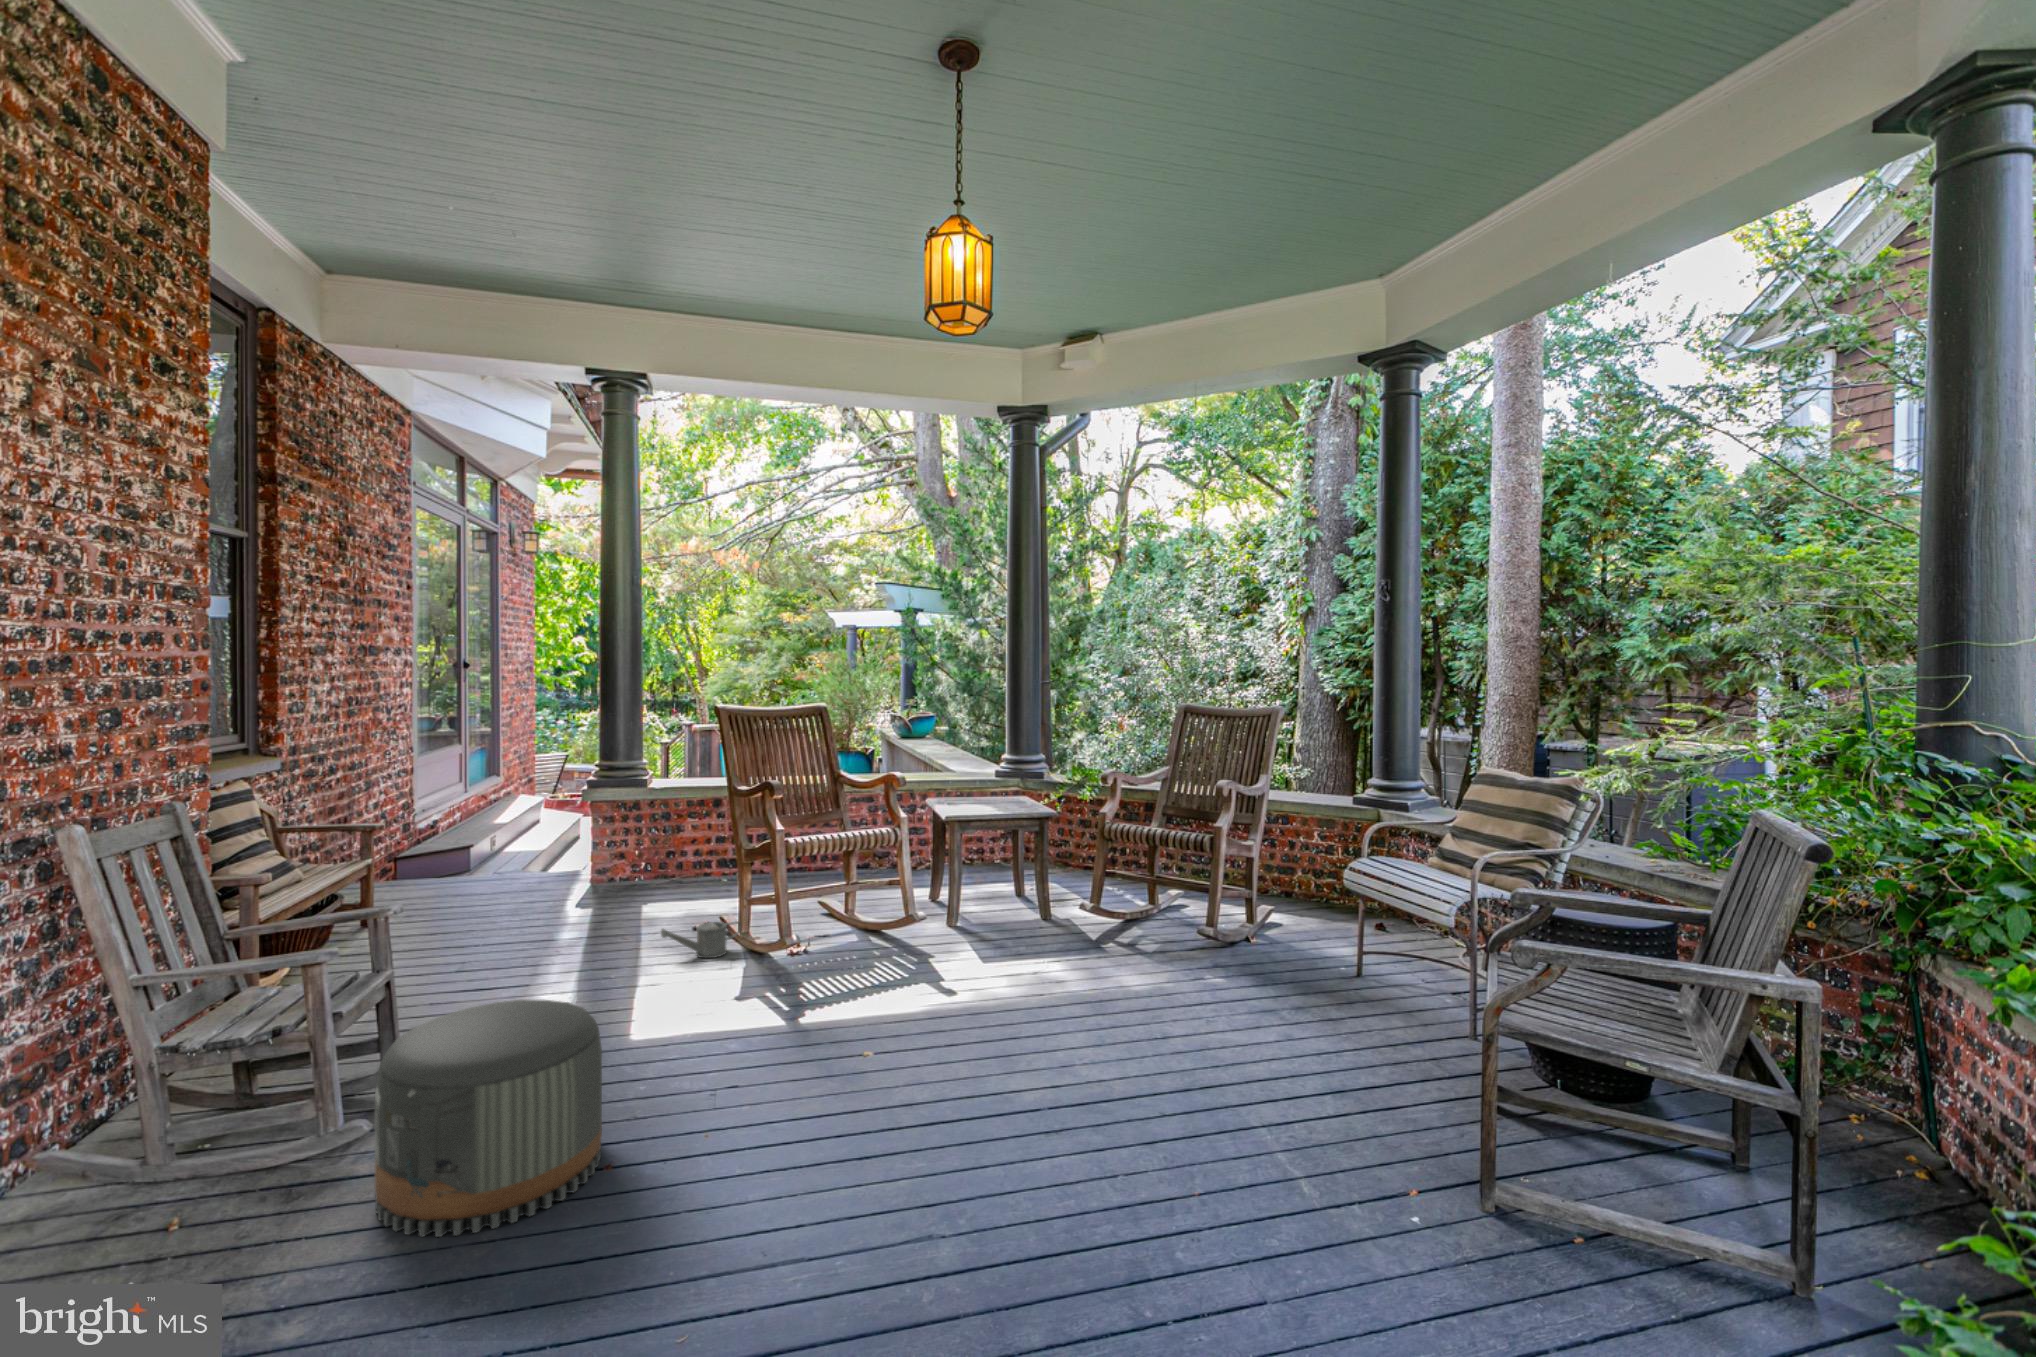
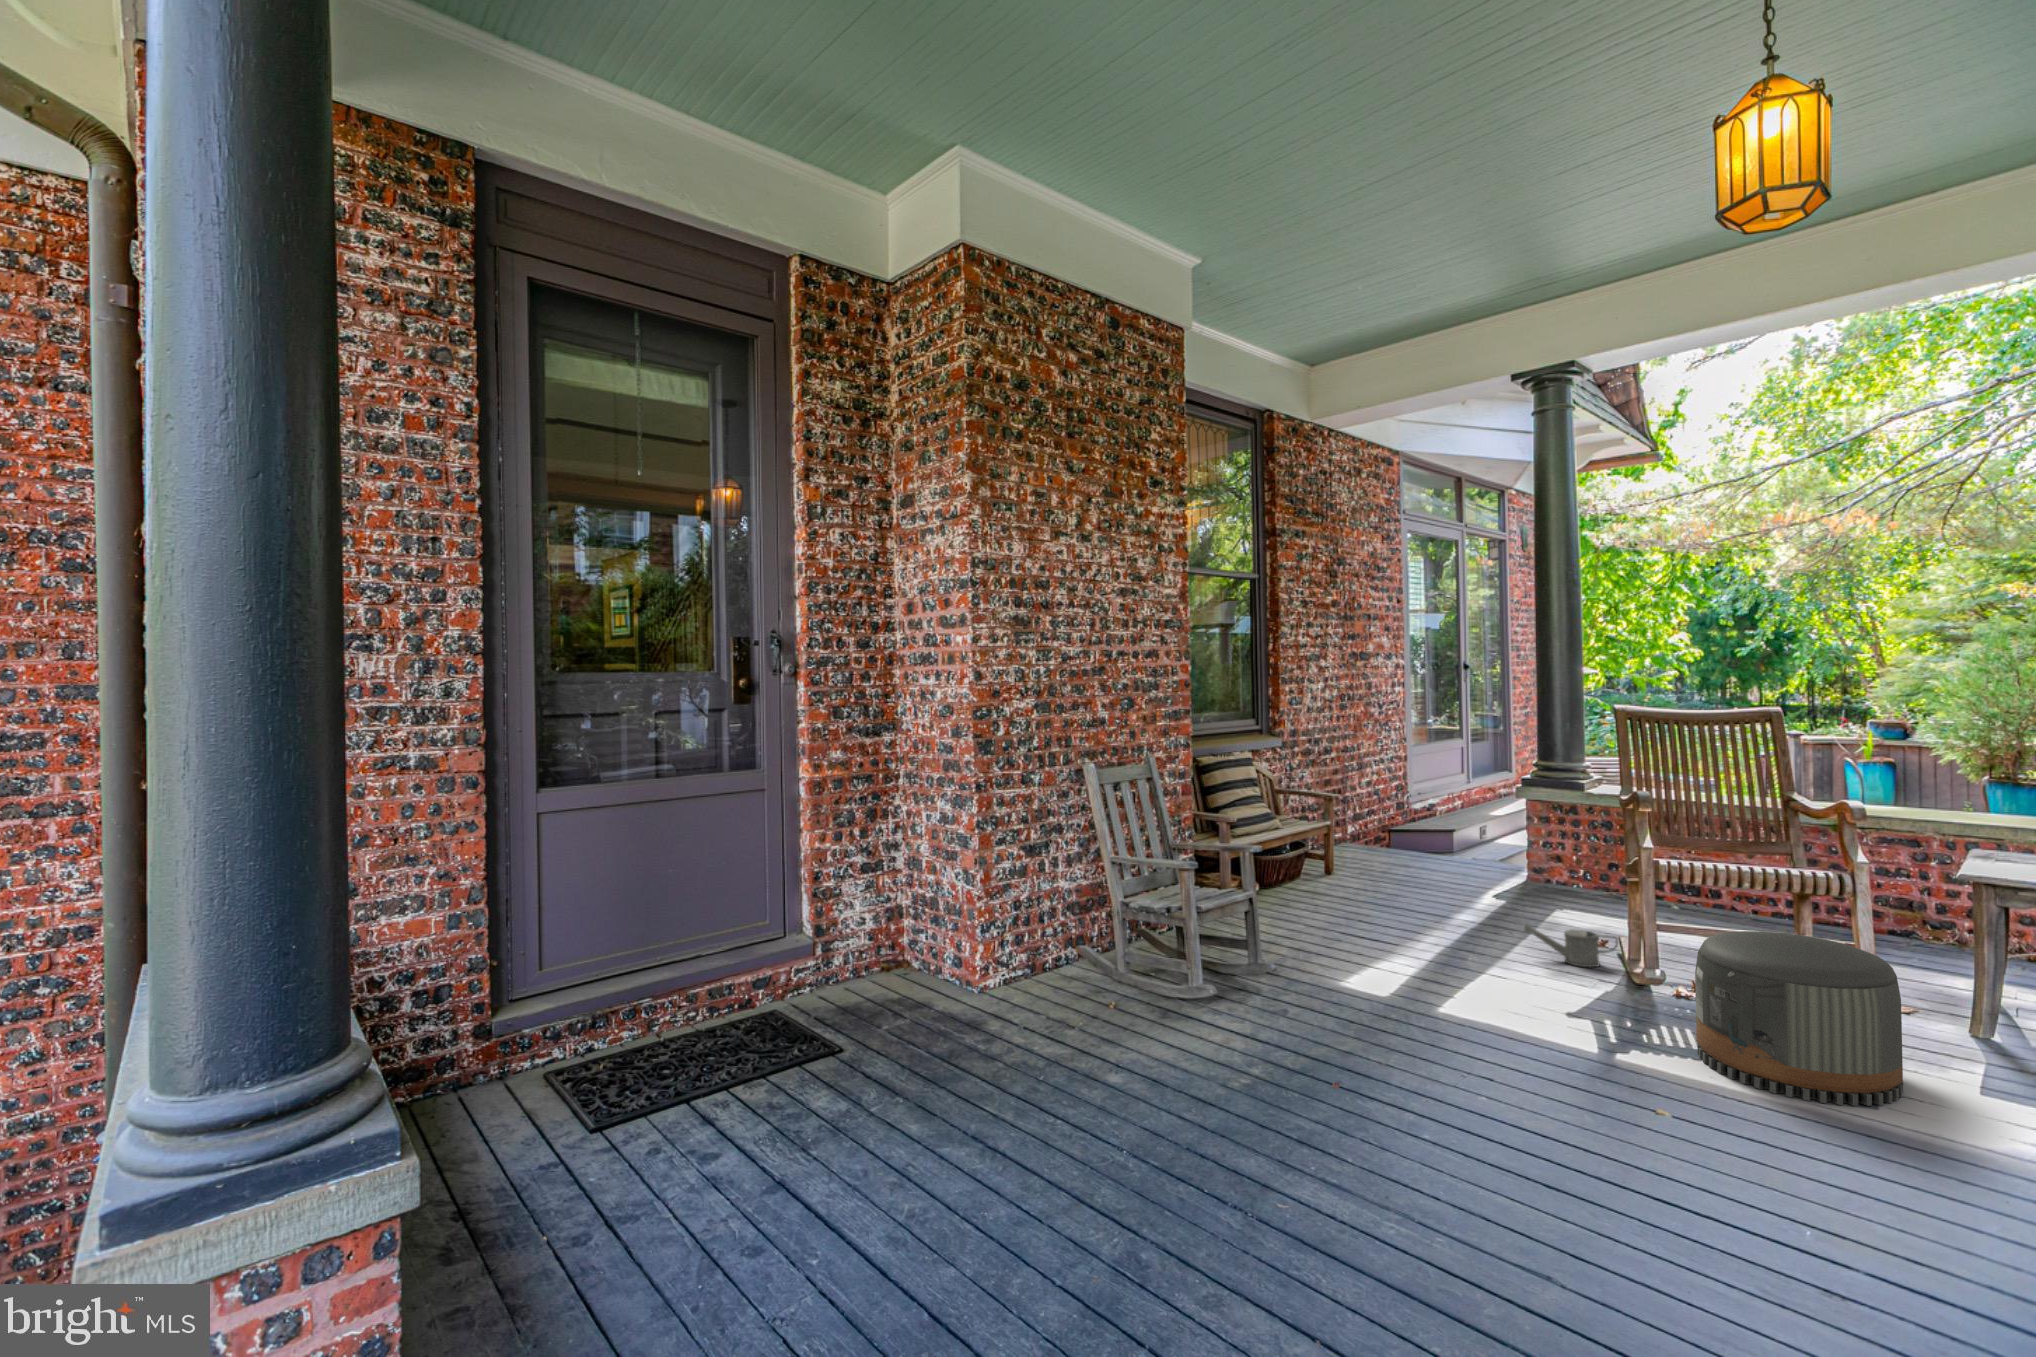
pouf: present [375,1000,602,1237] -> present [1695,931,1903,1106]

